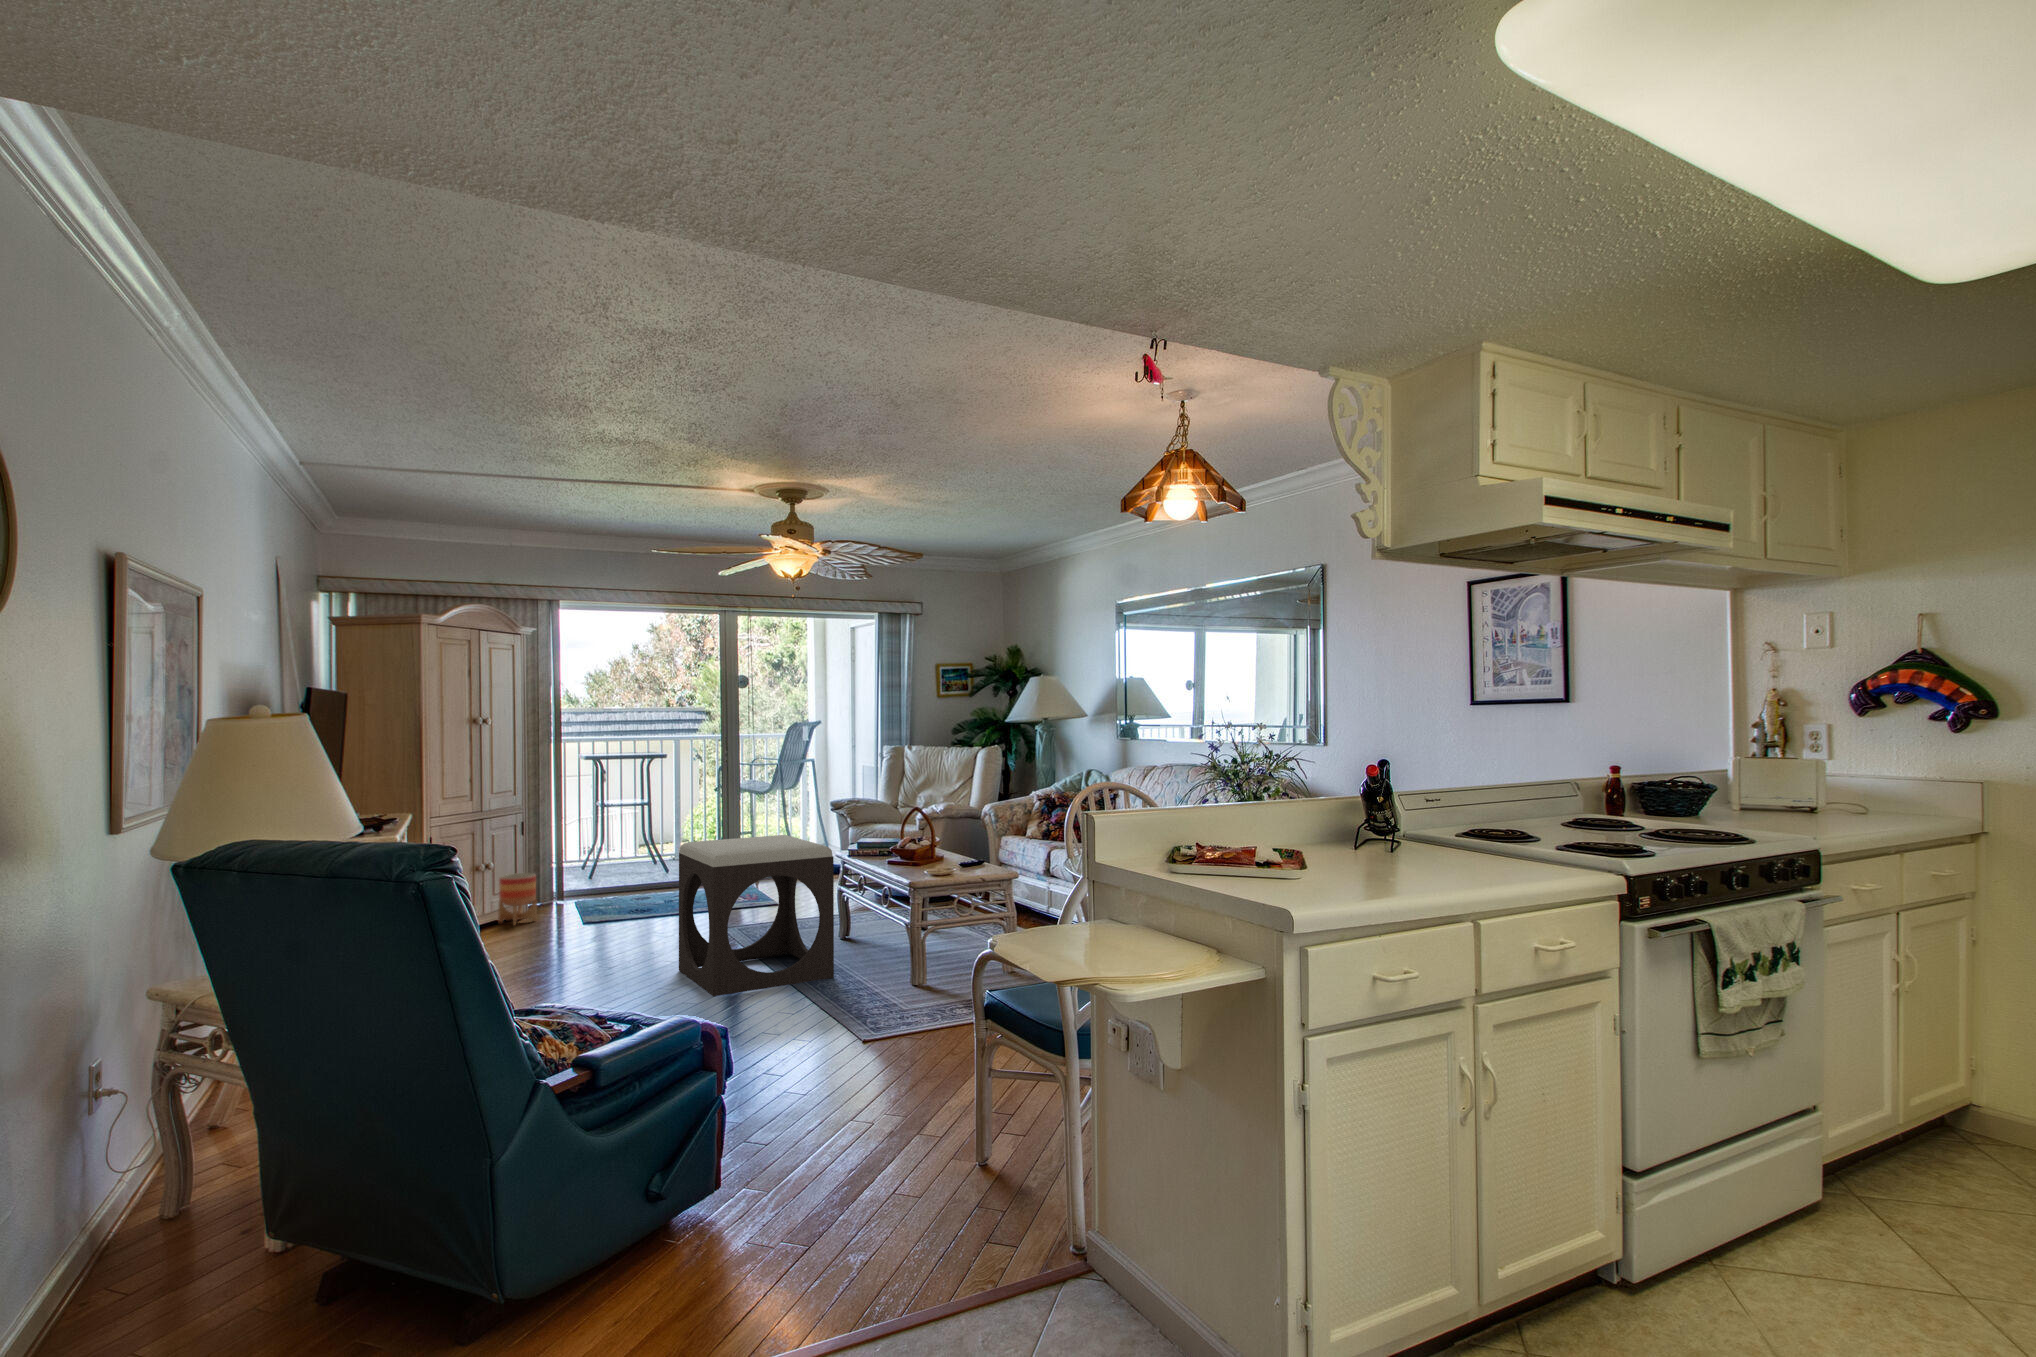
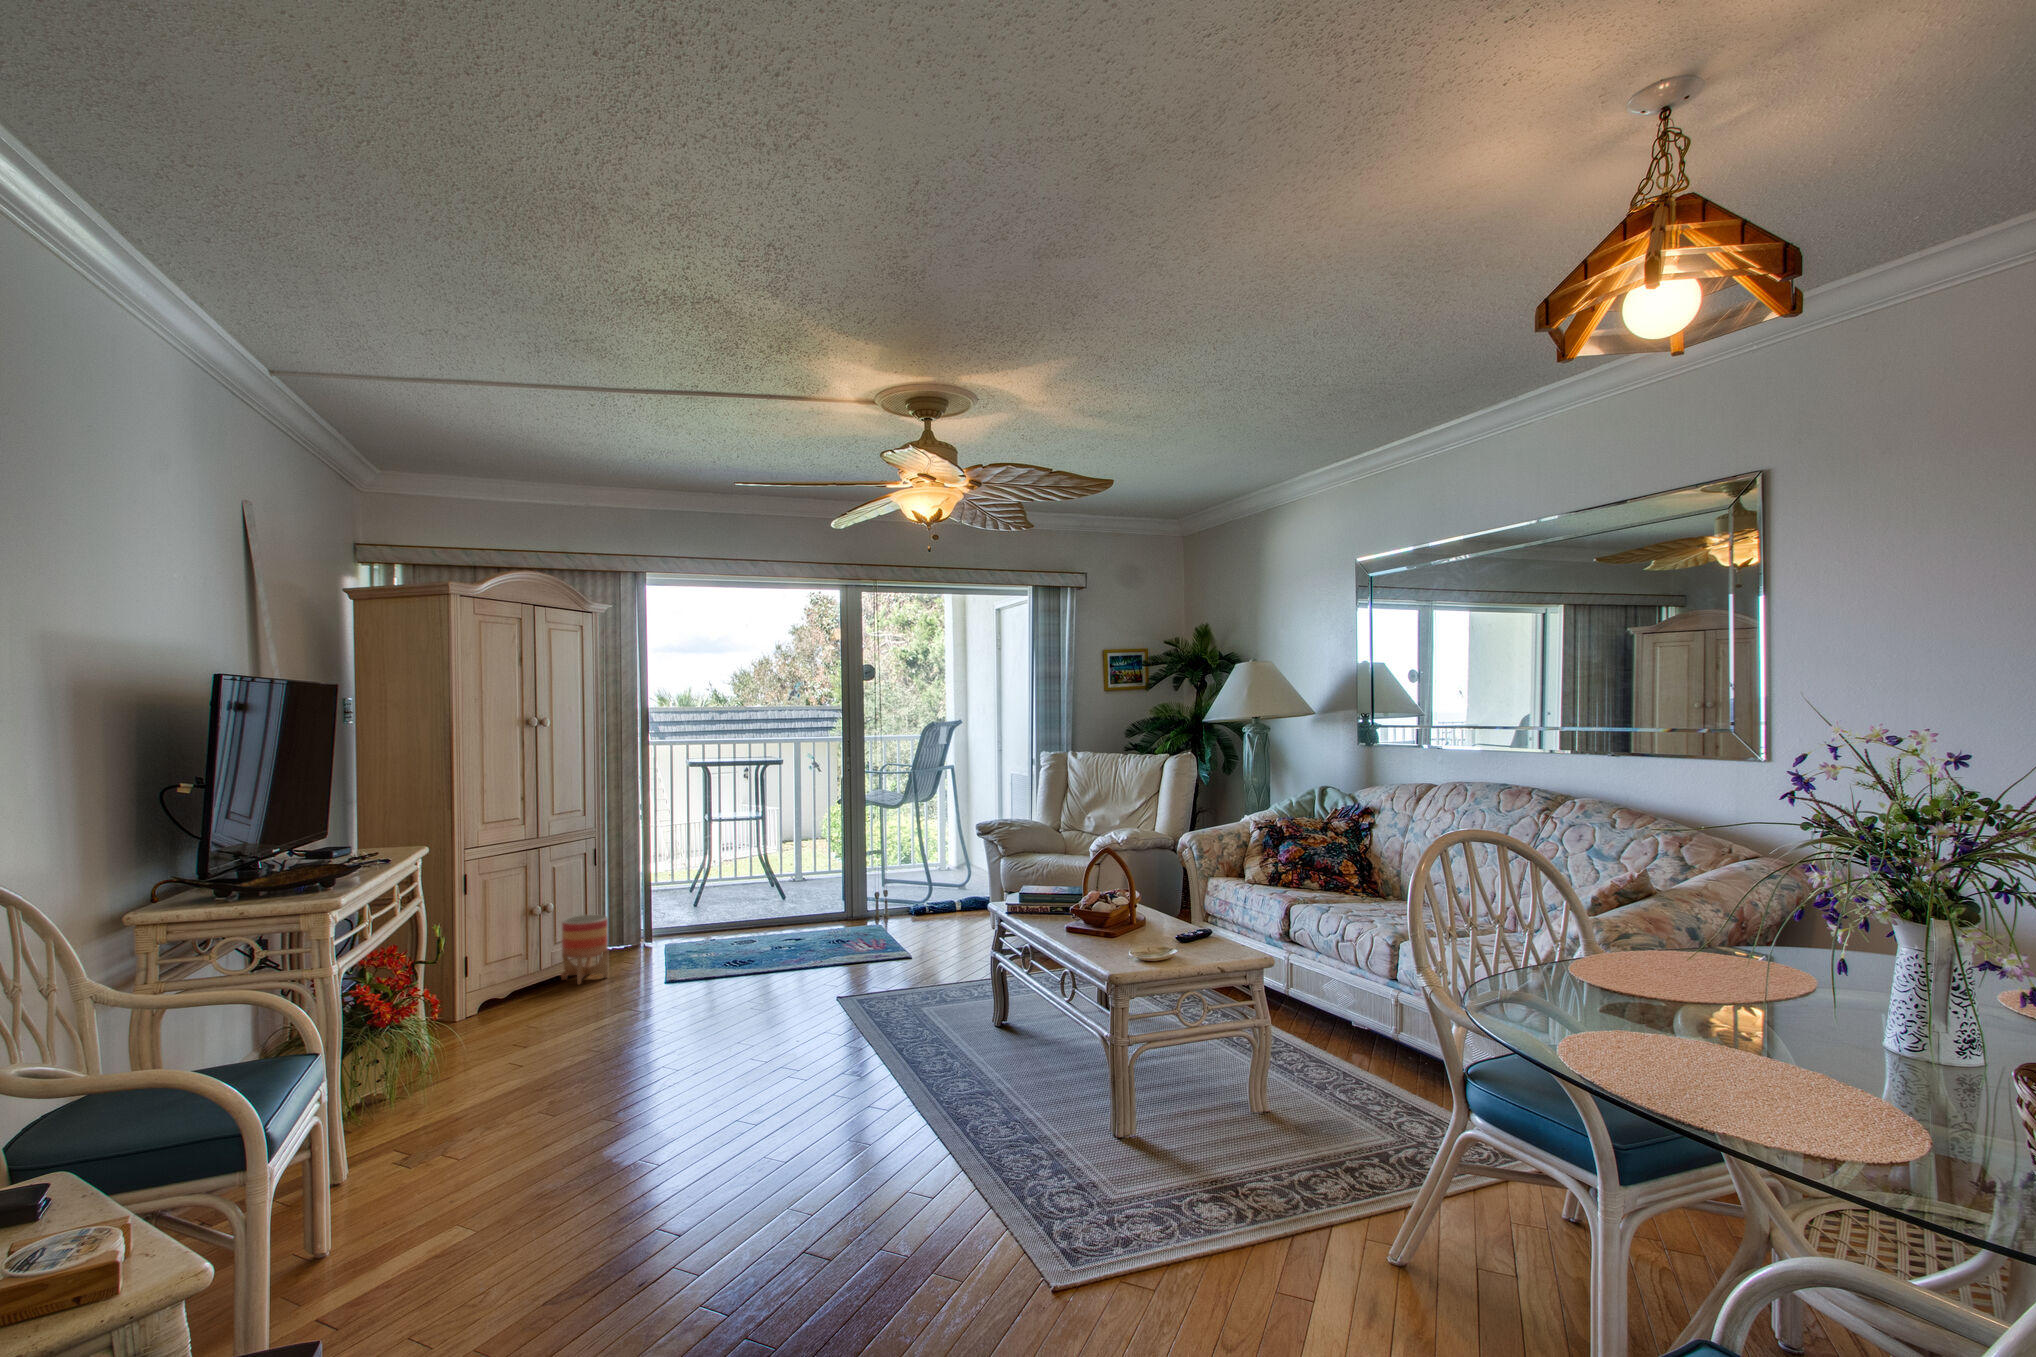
footstool: present [679,835,834,996] -> none [769,885,991,1142]

